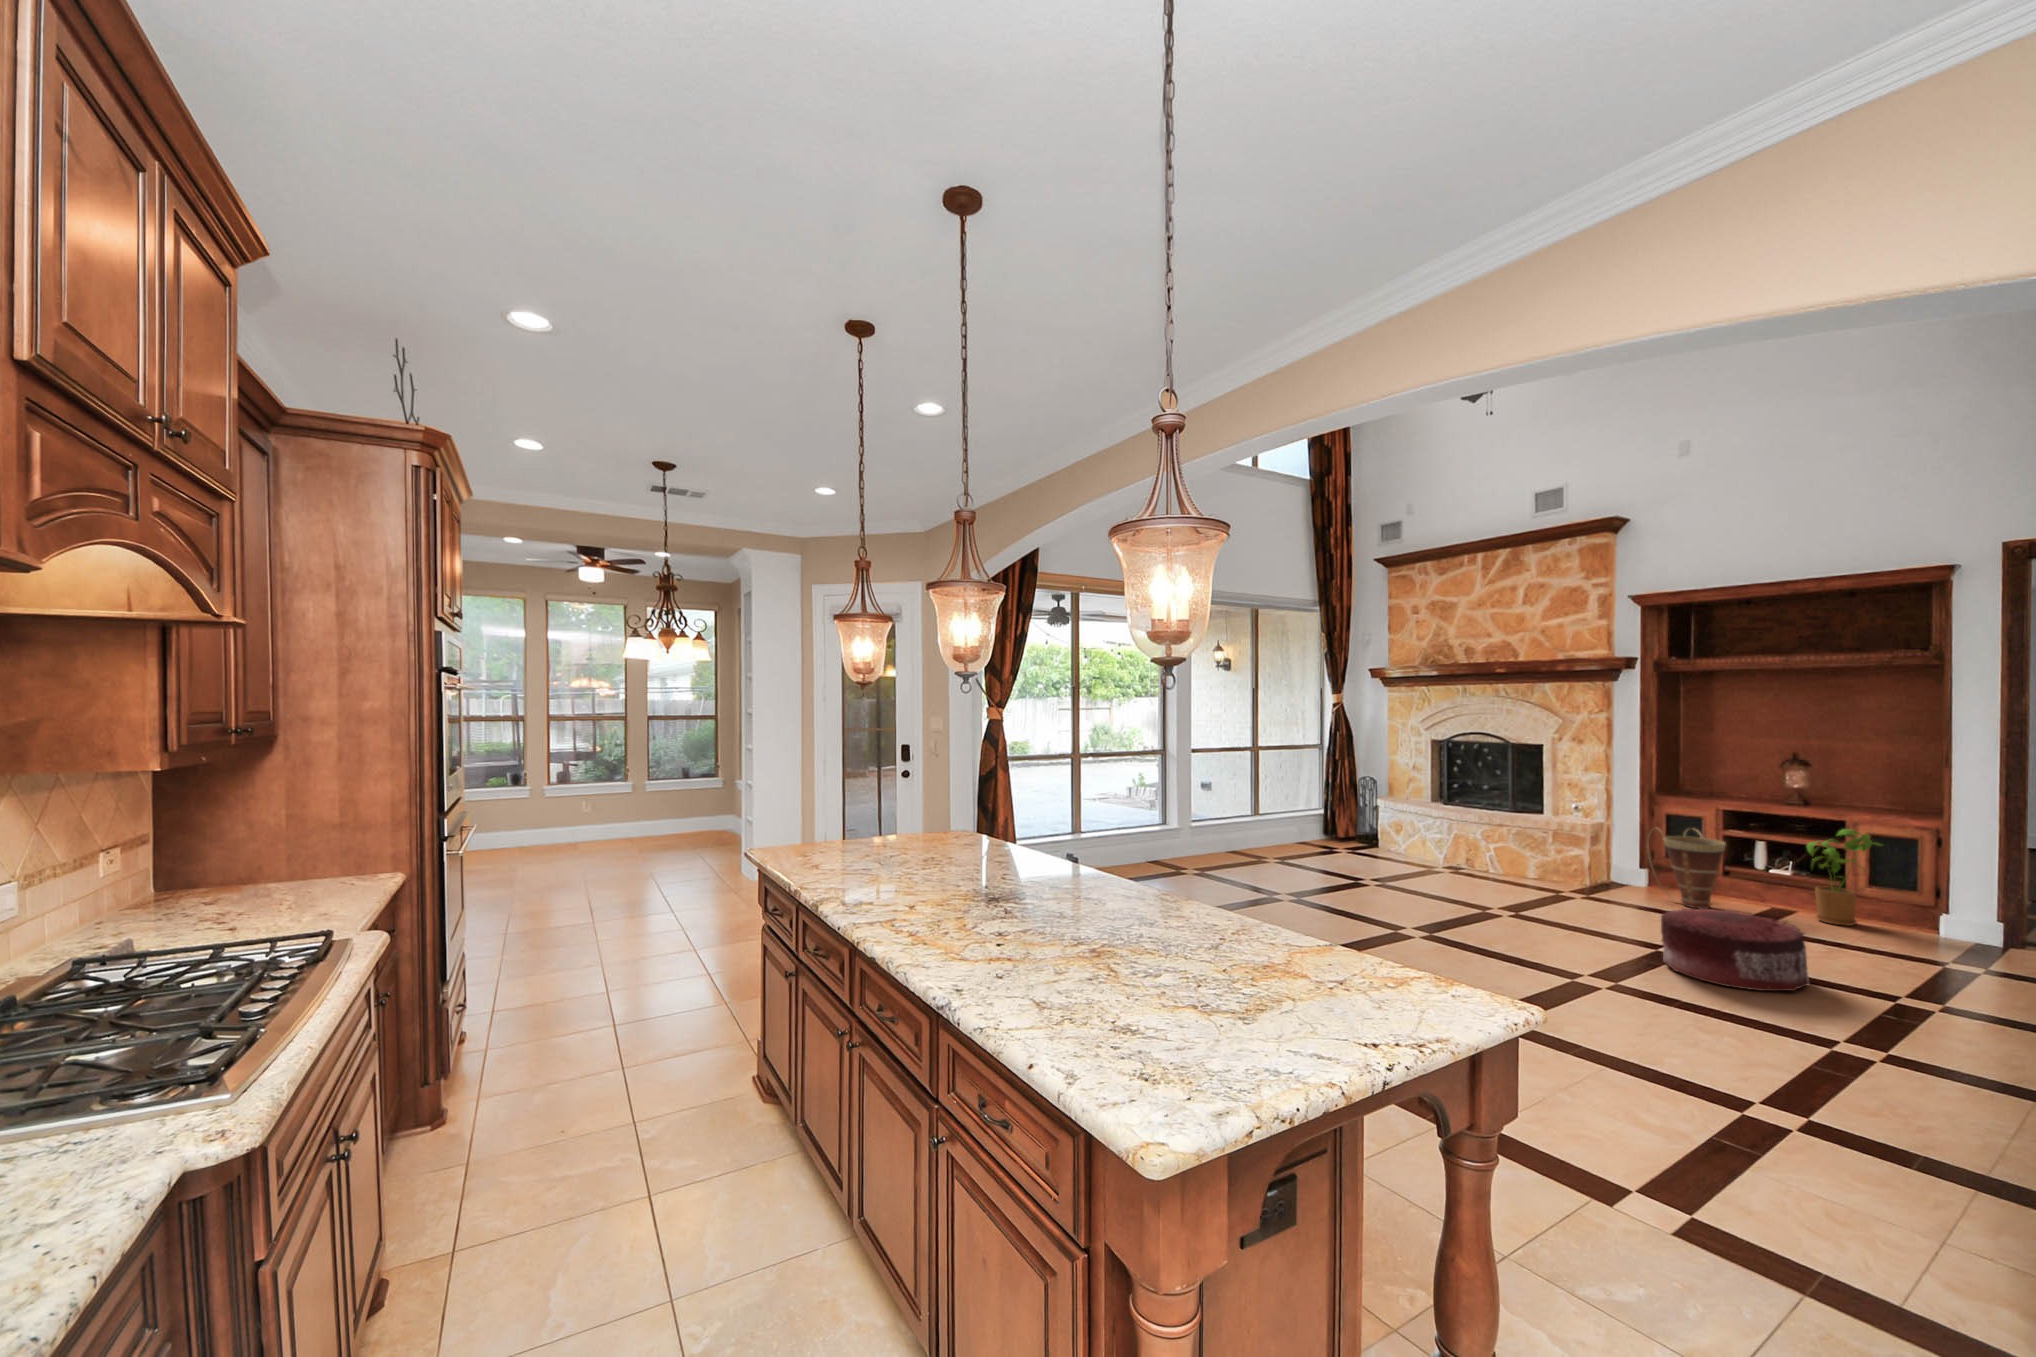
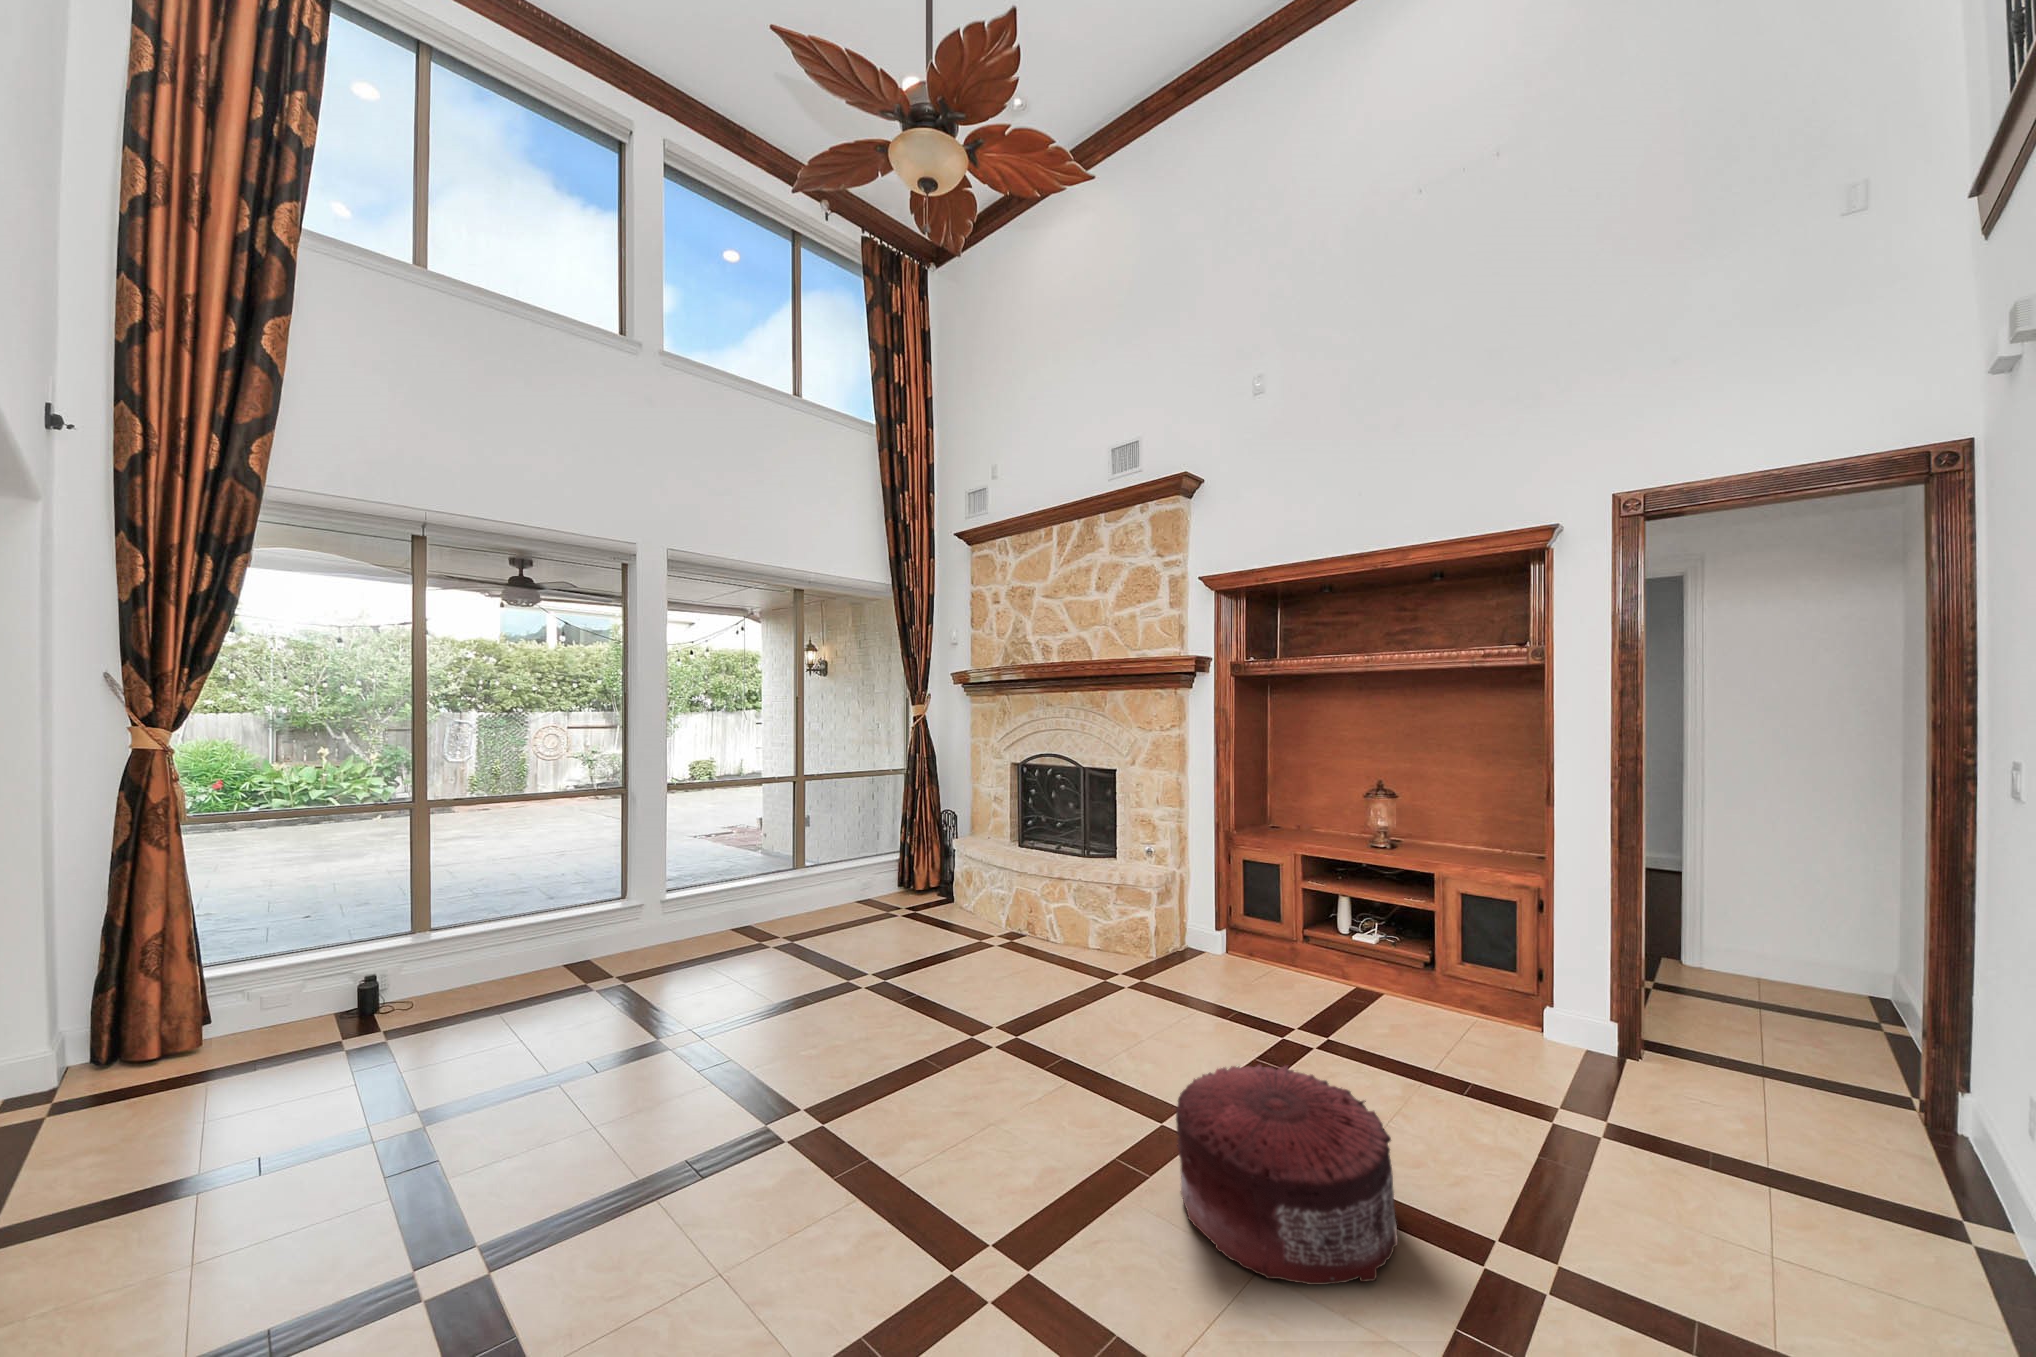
basket: present [1647,829,1726,909] -> none [1219,883,1304,1002]
house plant: present [1807,829,1881,926] -> none [1393,887,1481,1025]

